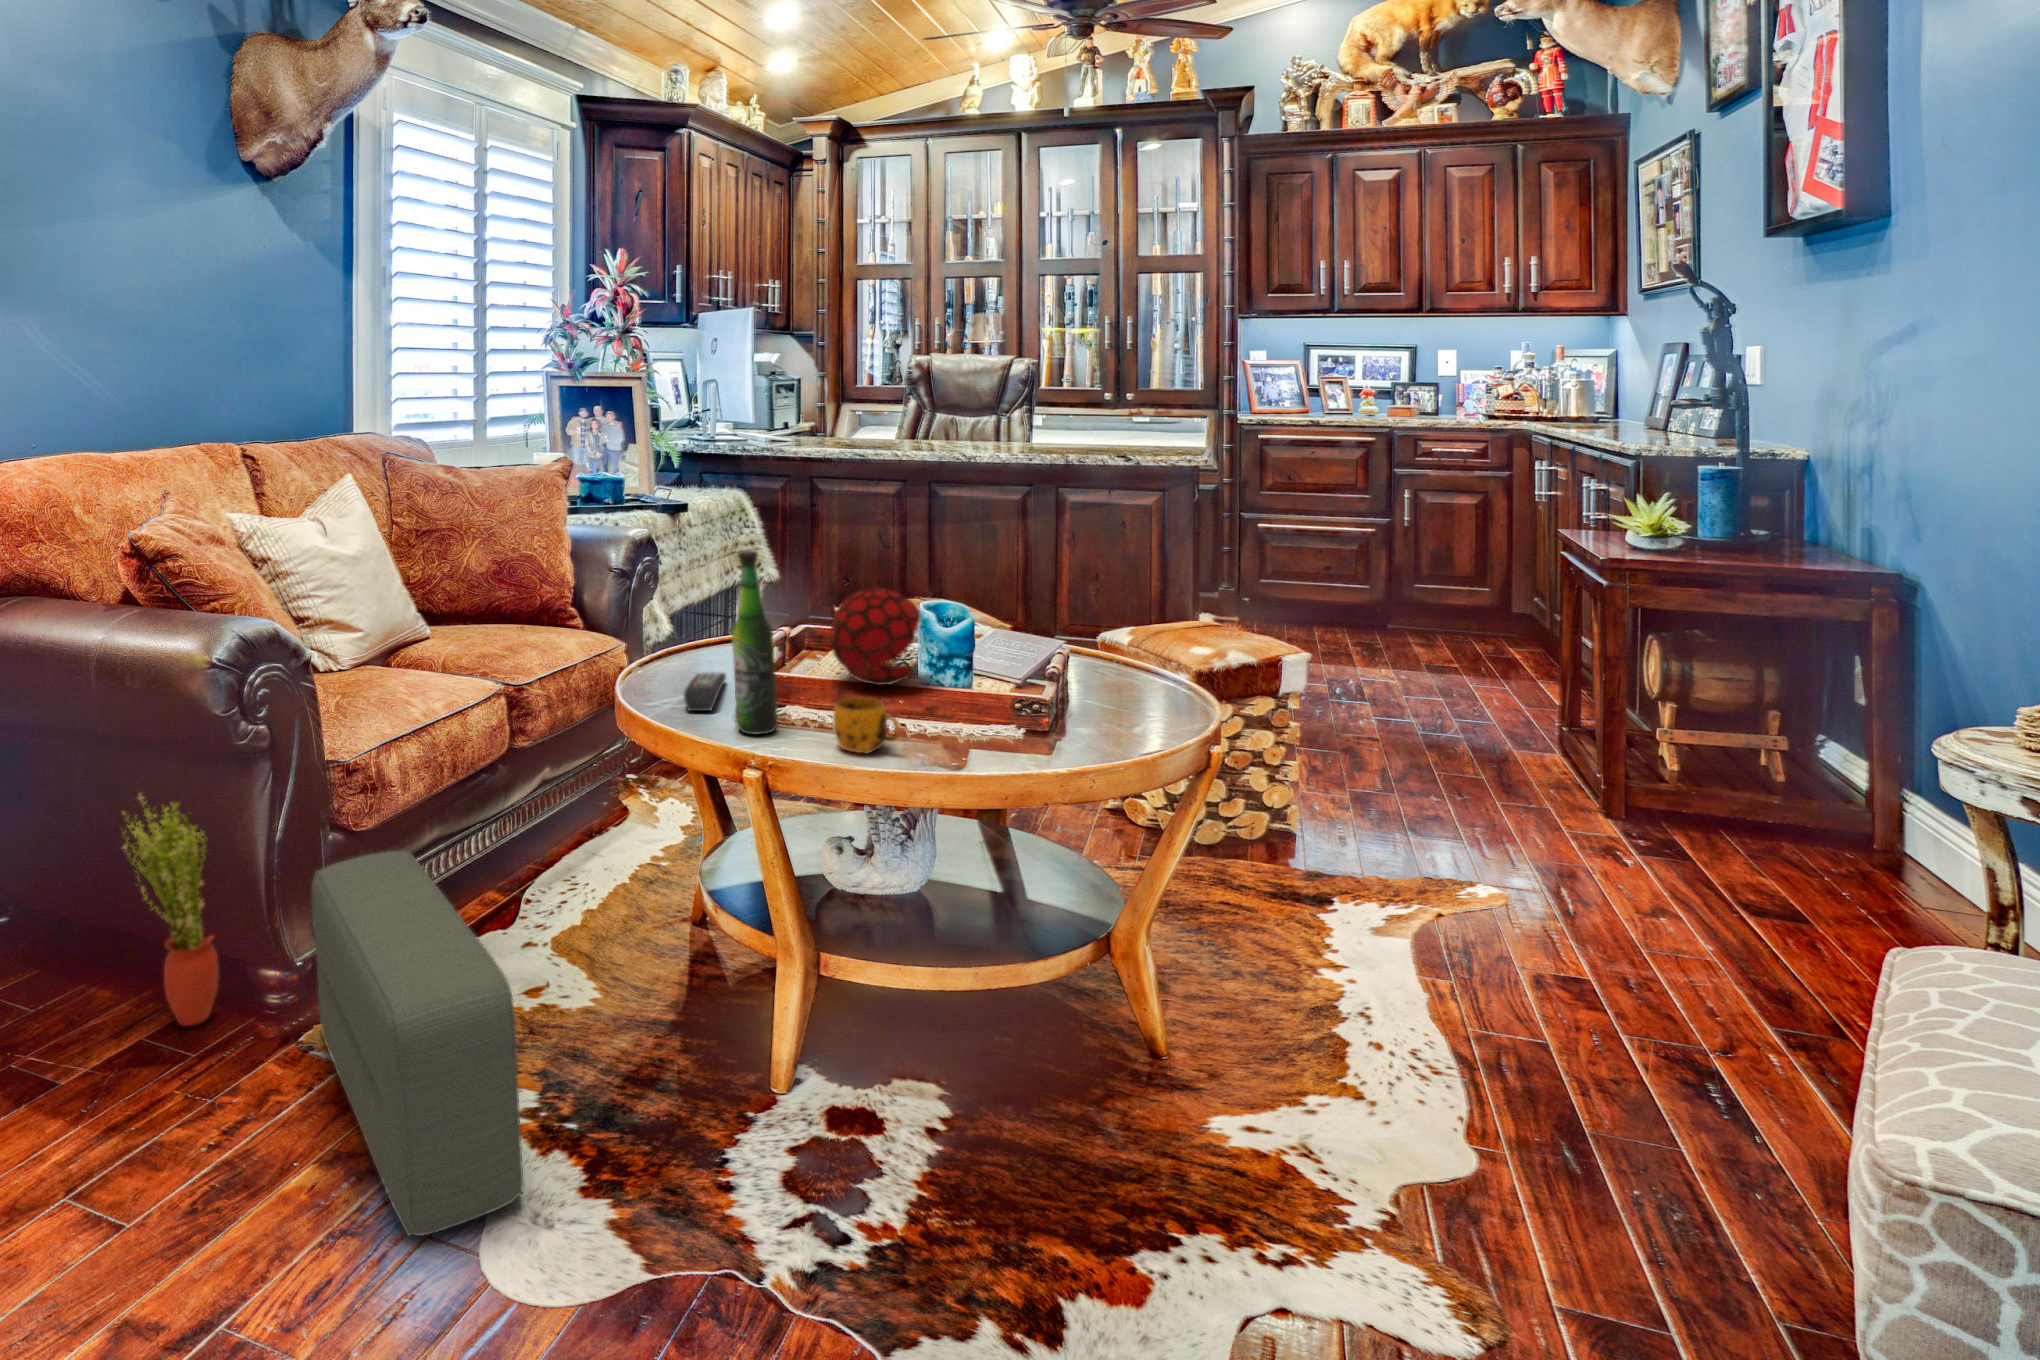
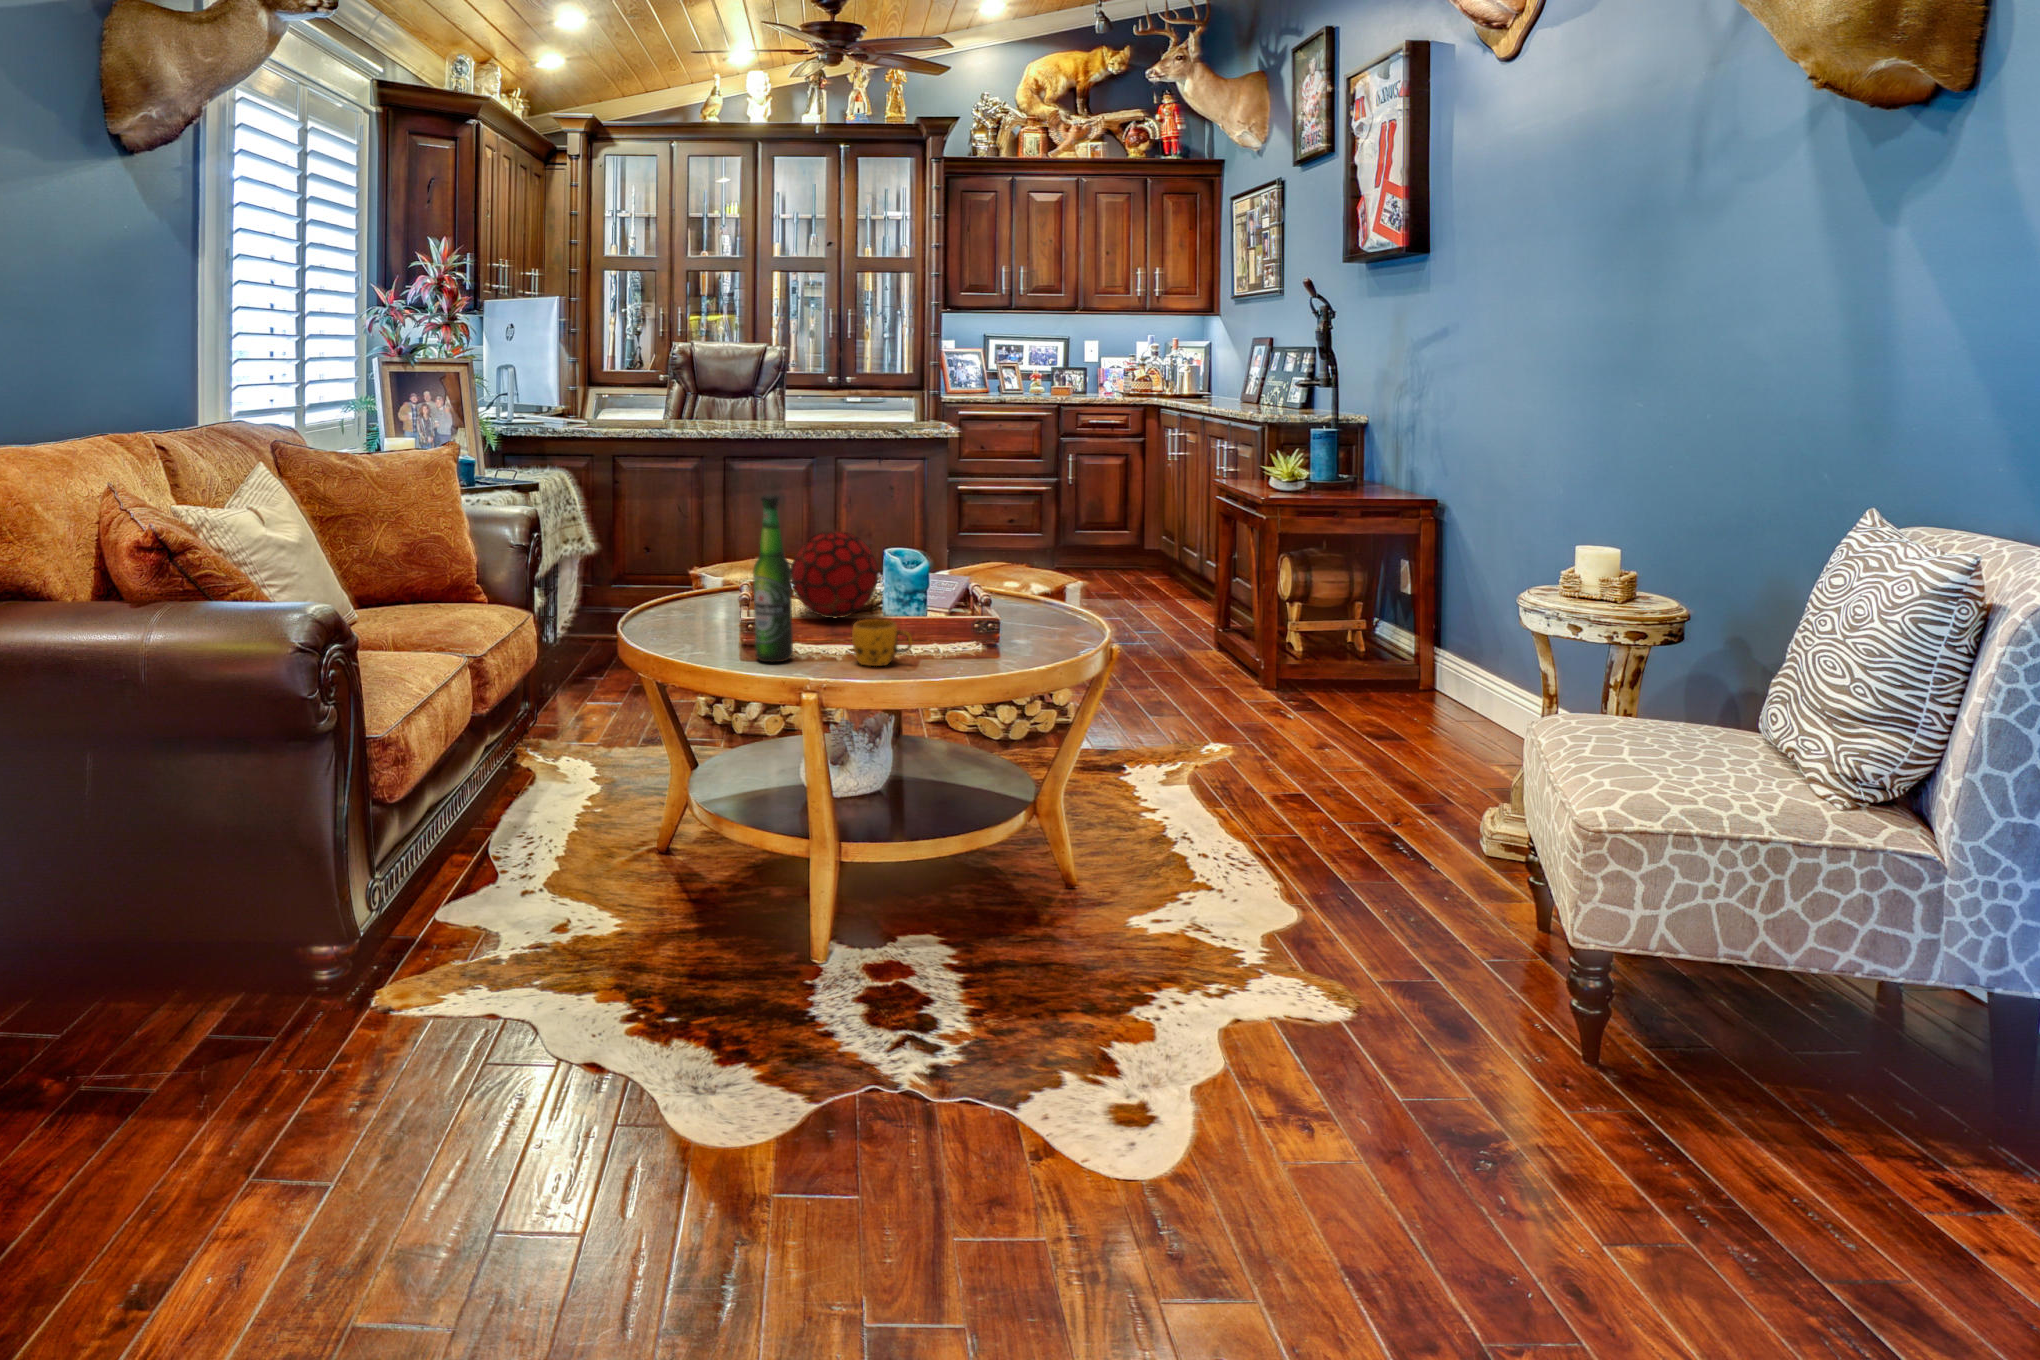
remote control: present [684,672,726,711] -> none [672,619,719,651]
potted plant: present [123,795,219,1026] -> none [63,780,196,1060]
pouf: present [311,850,523,1236] -> none [321,822,655,1155]

